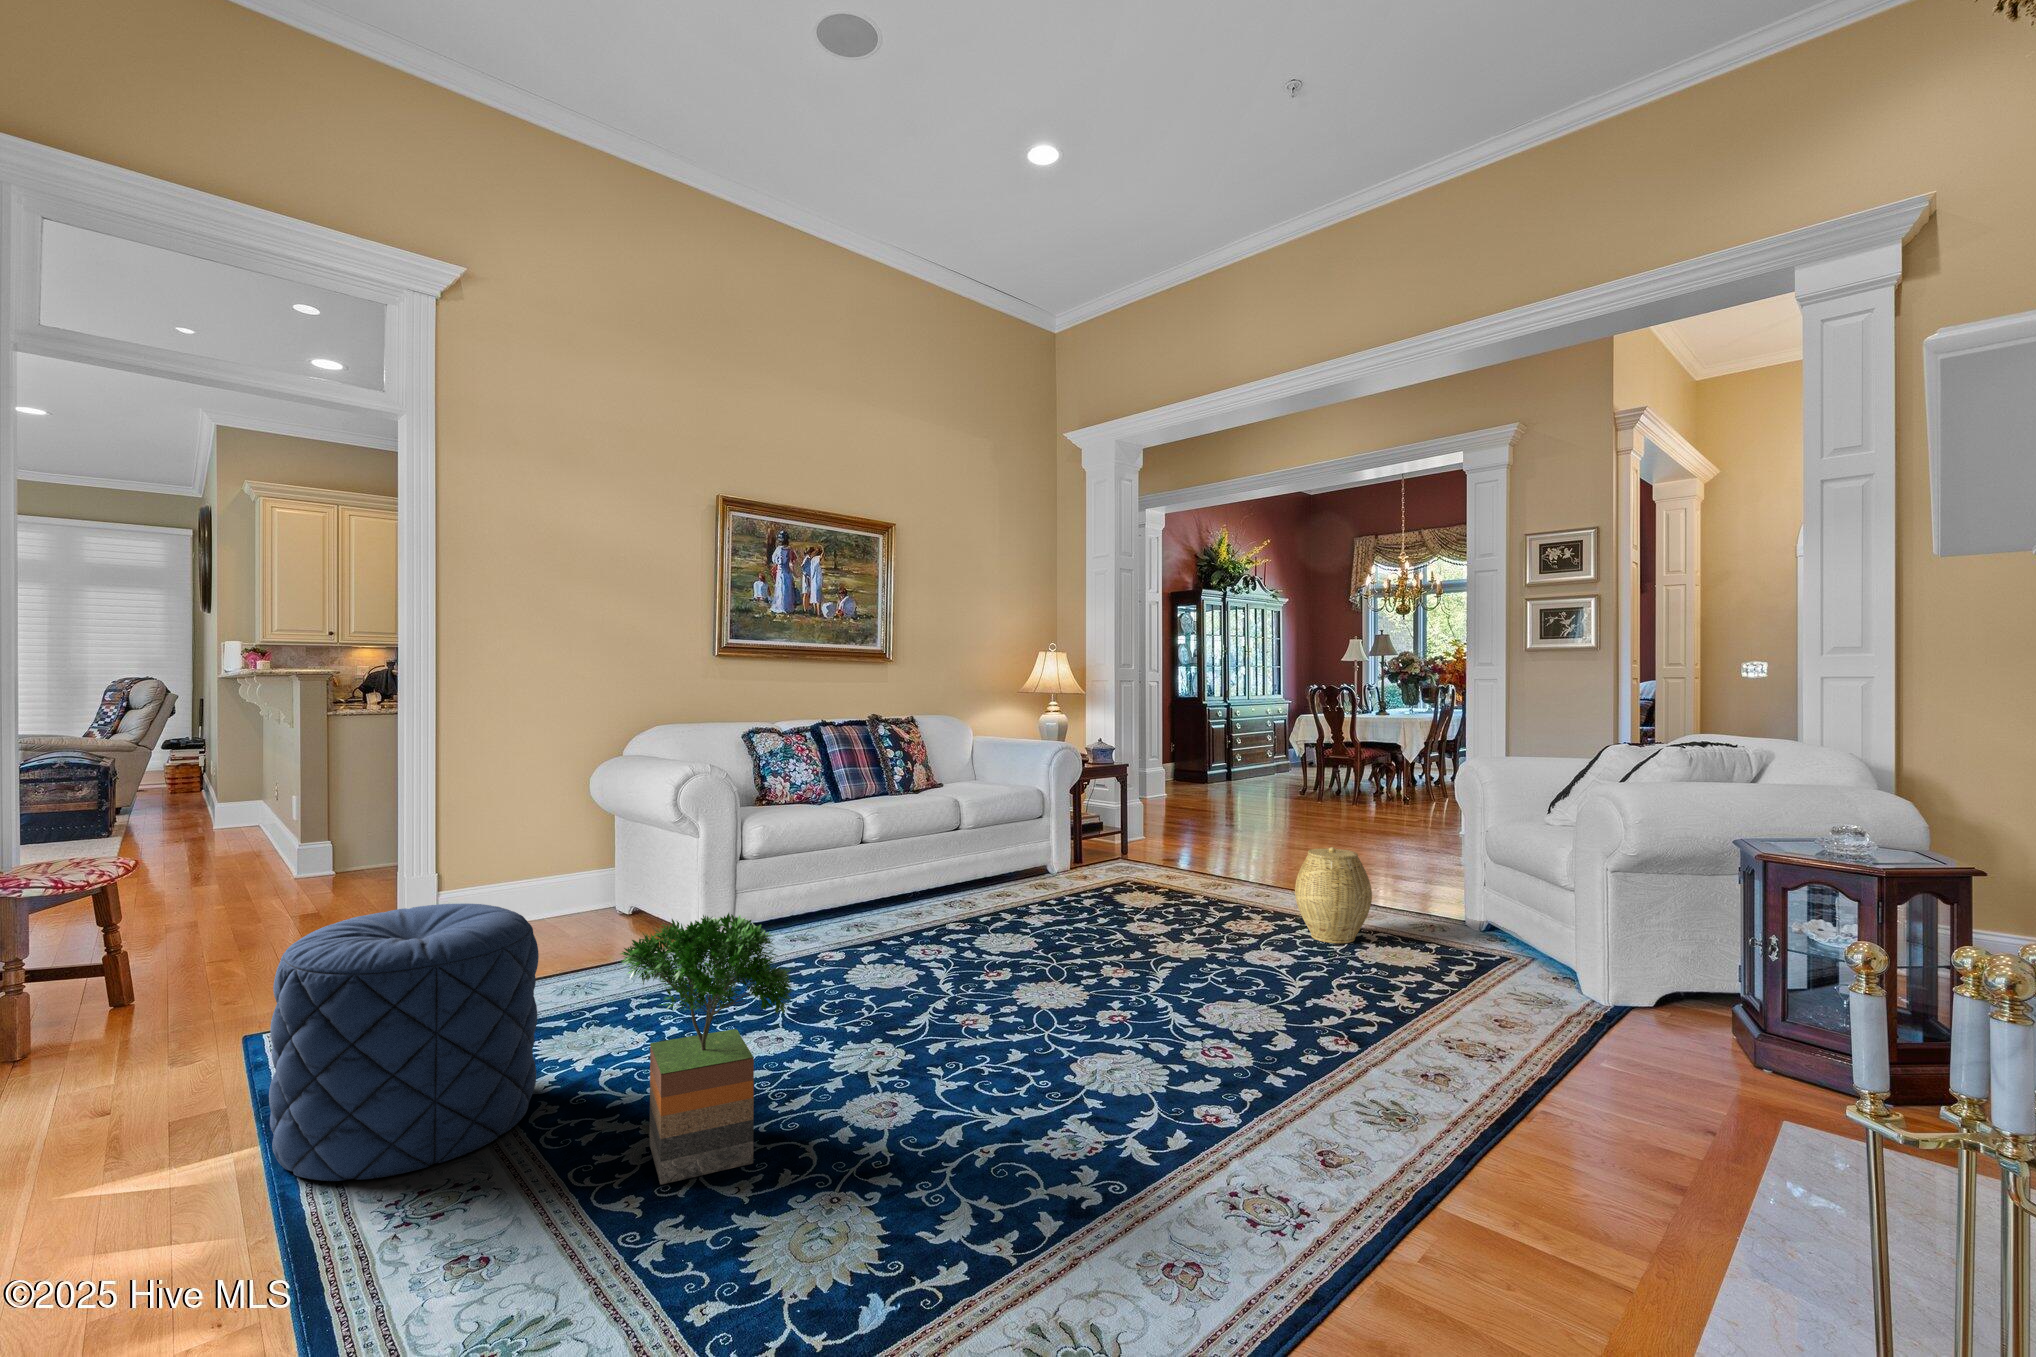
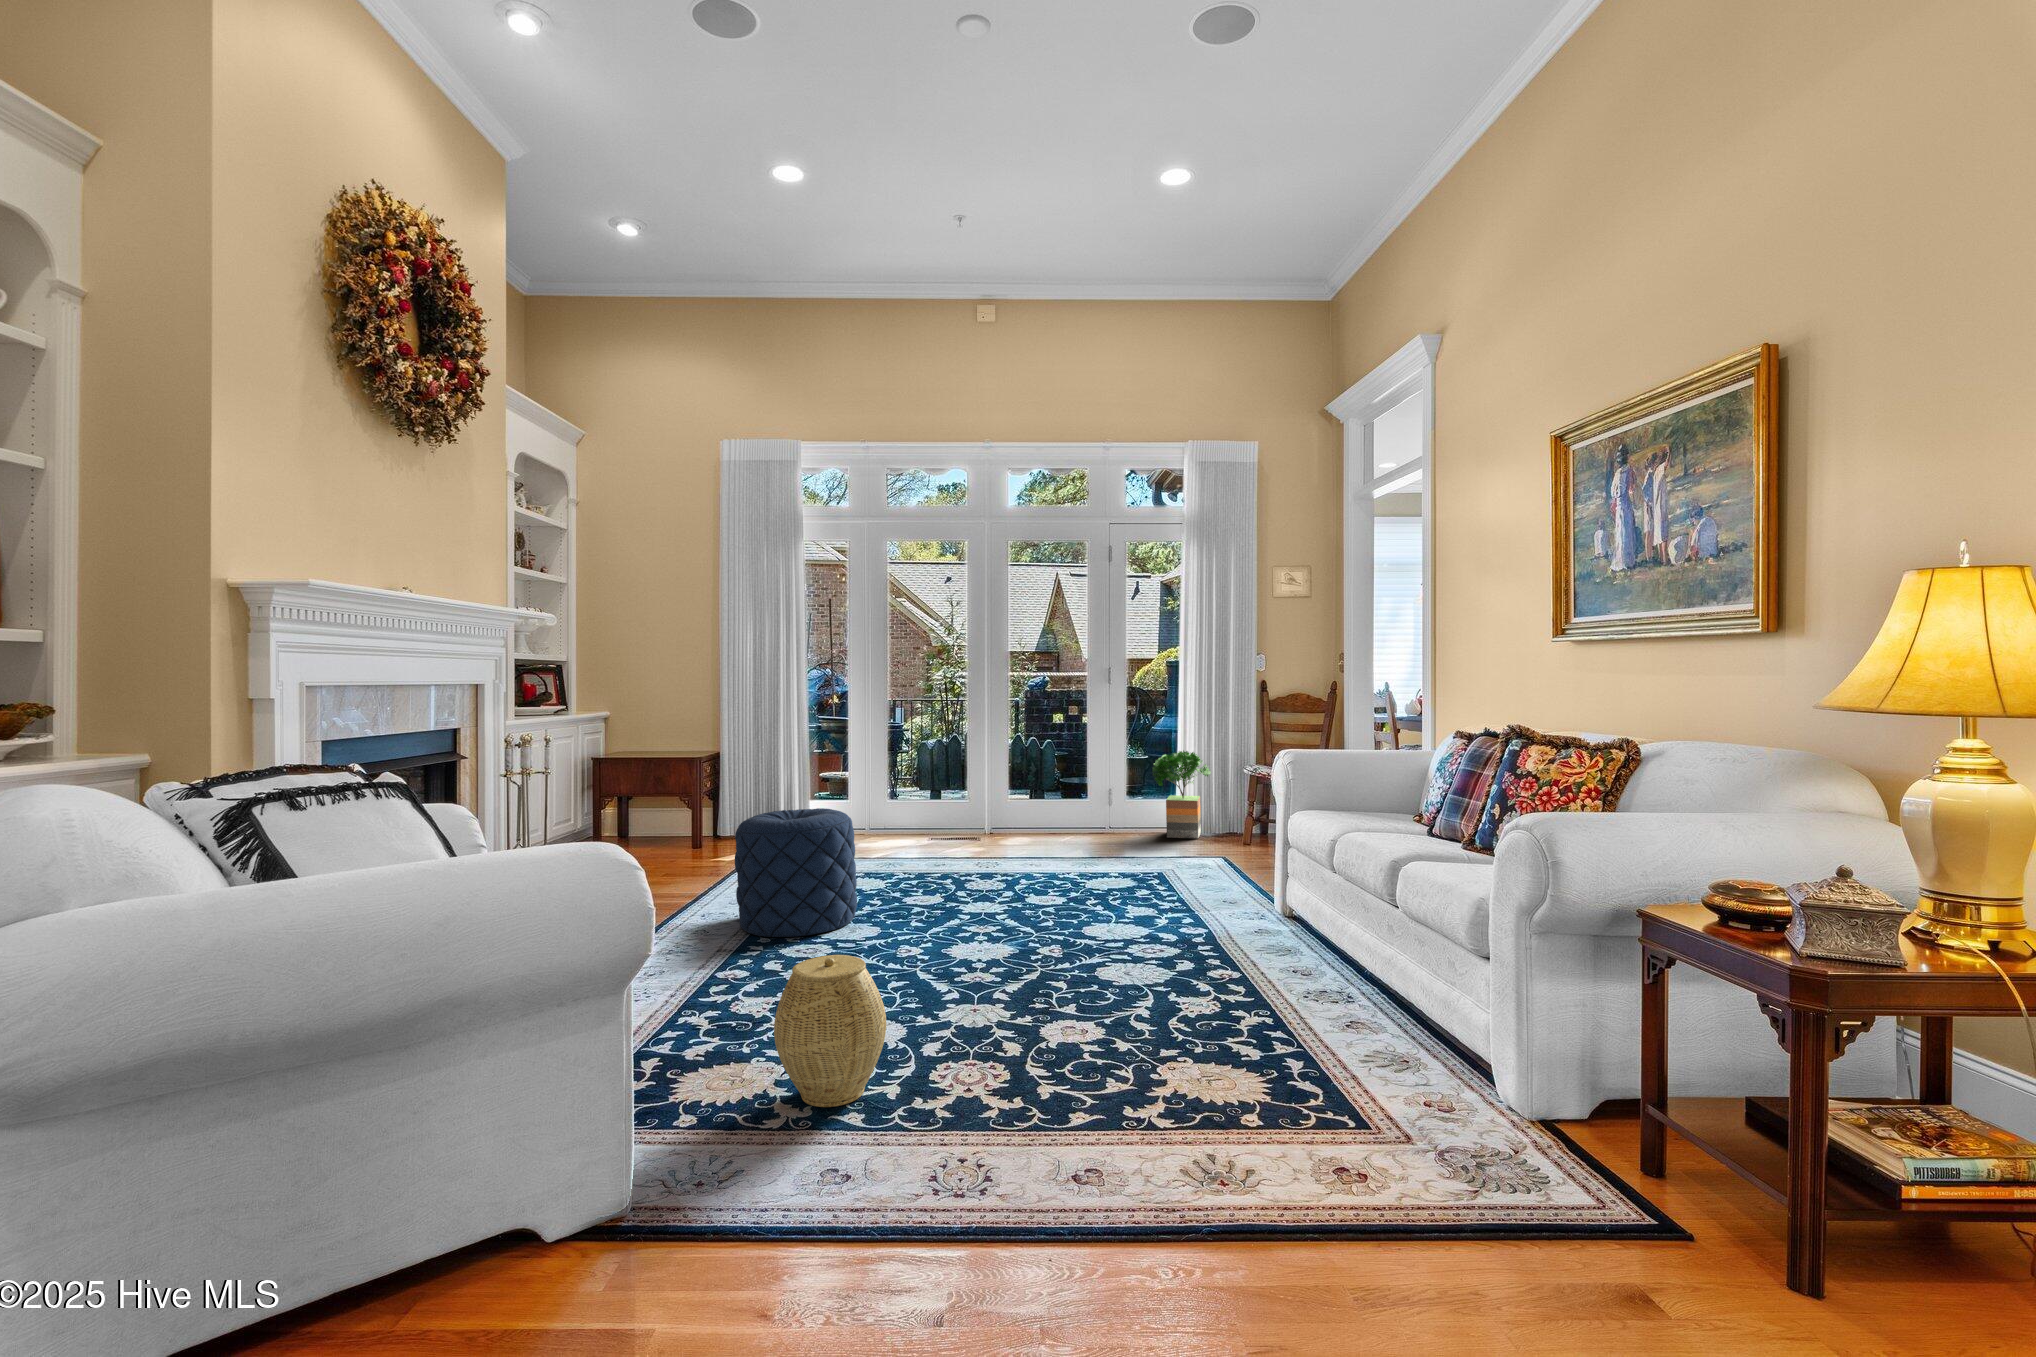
pouf: present [269,903,539,1181] -> present [735,808,857,937]
potted tree: present [621,913,792,1185] -> present [1153,751,1211,838]

